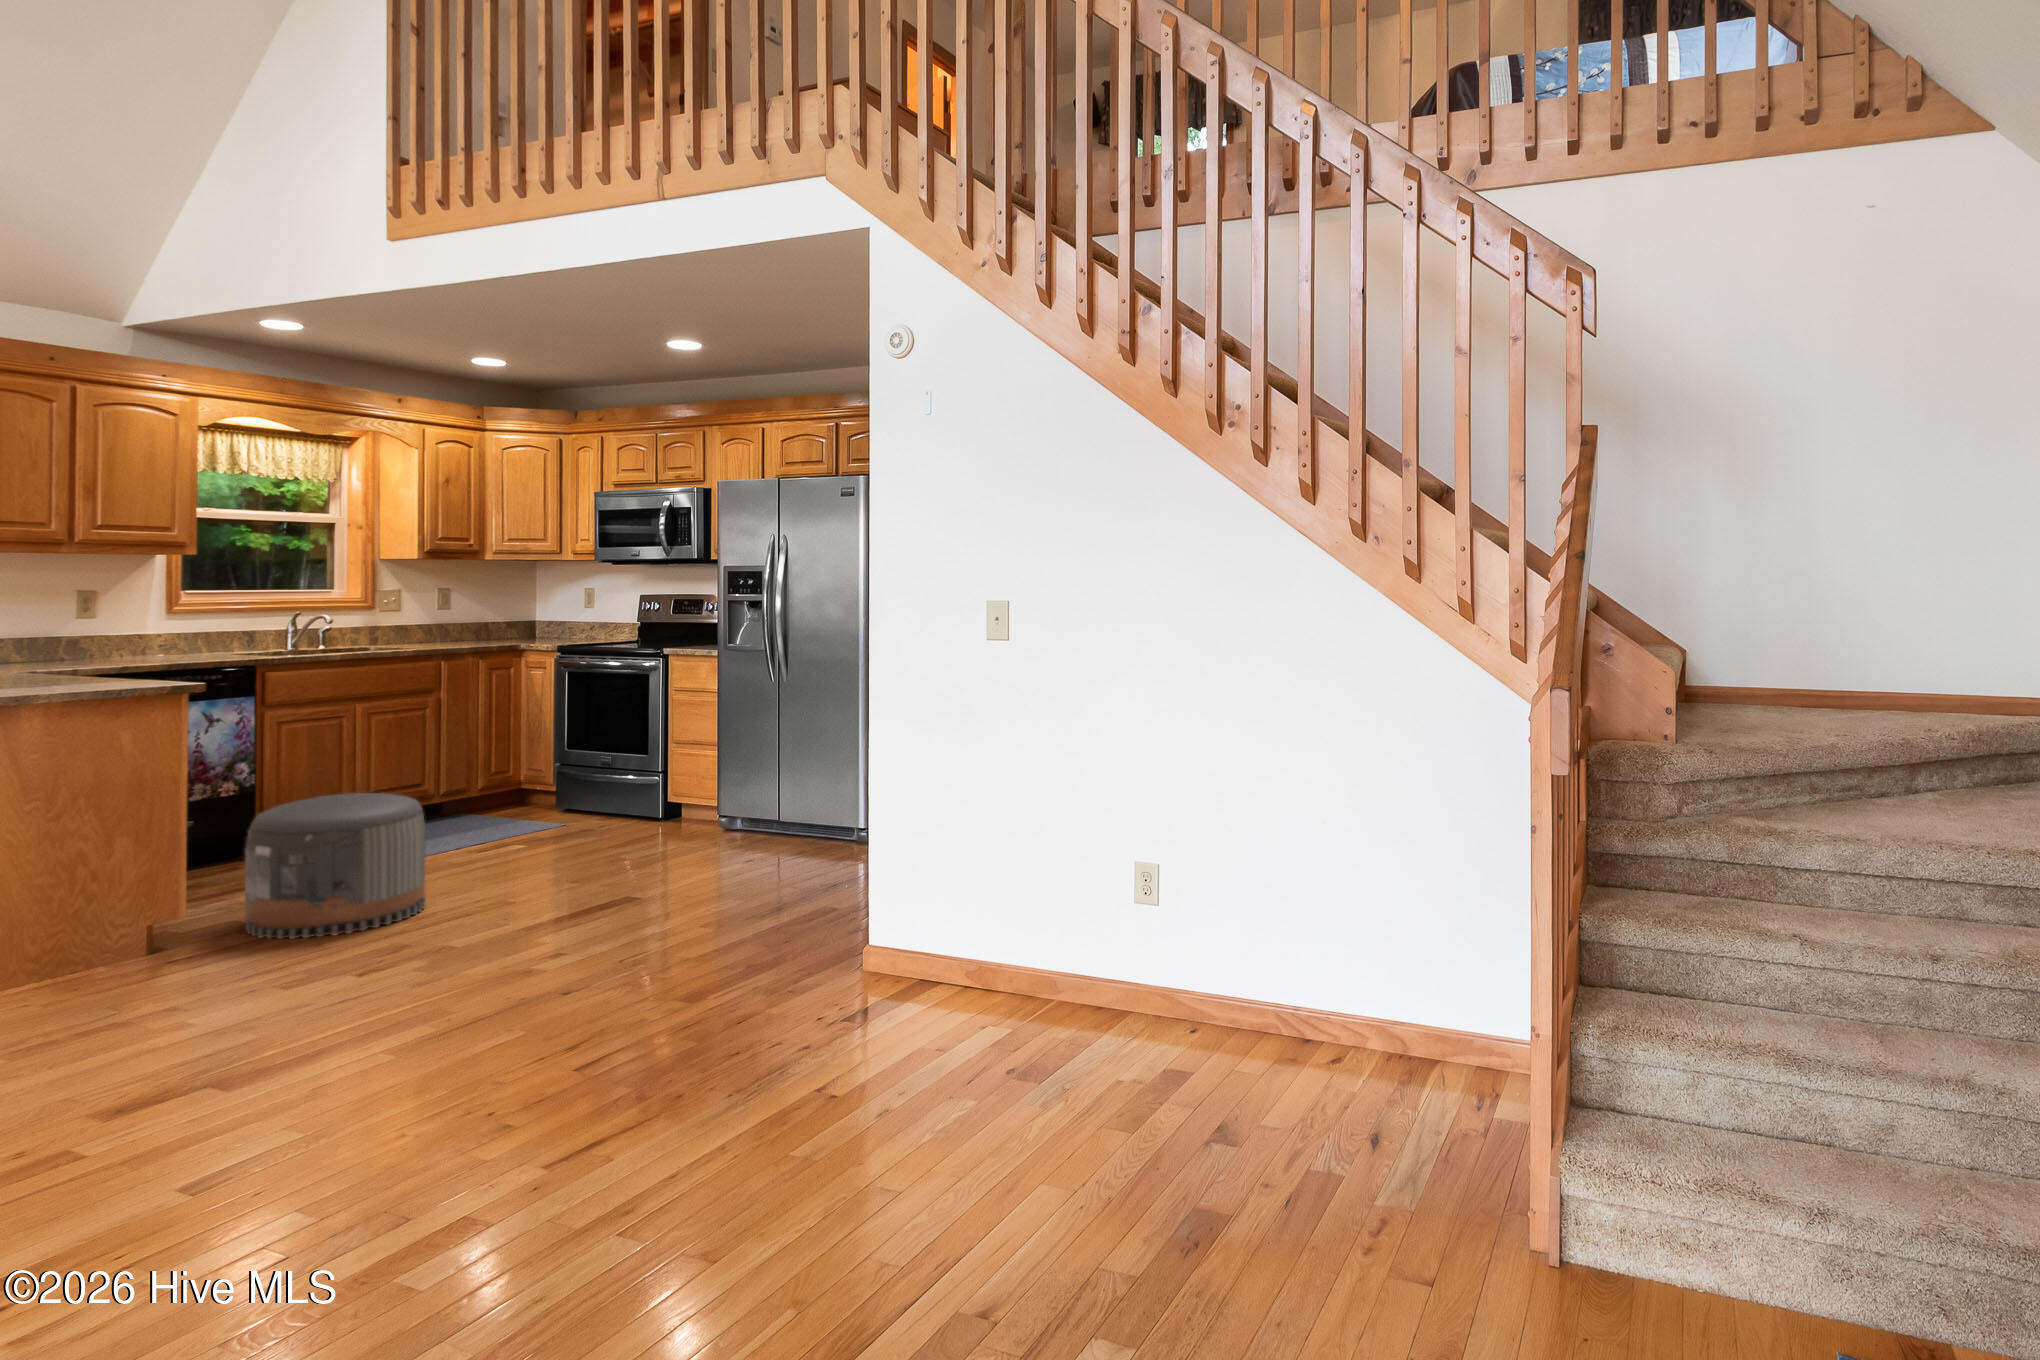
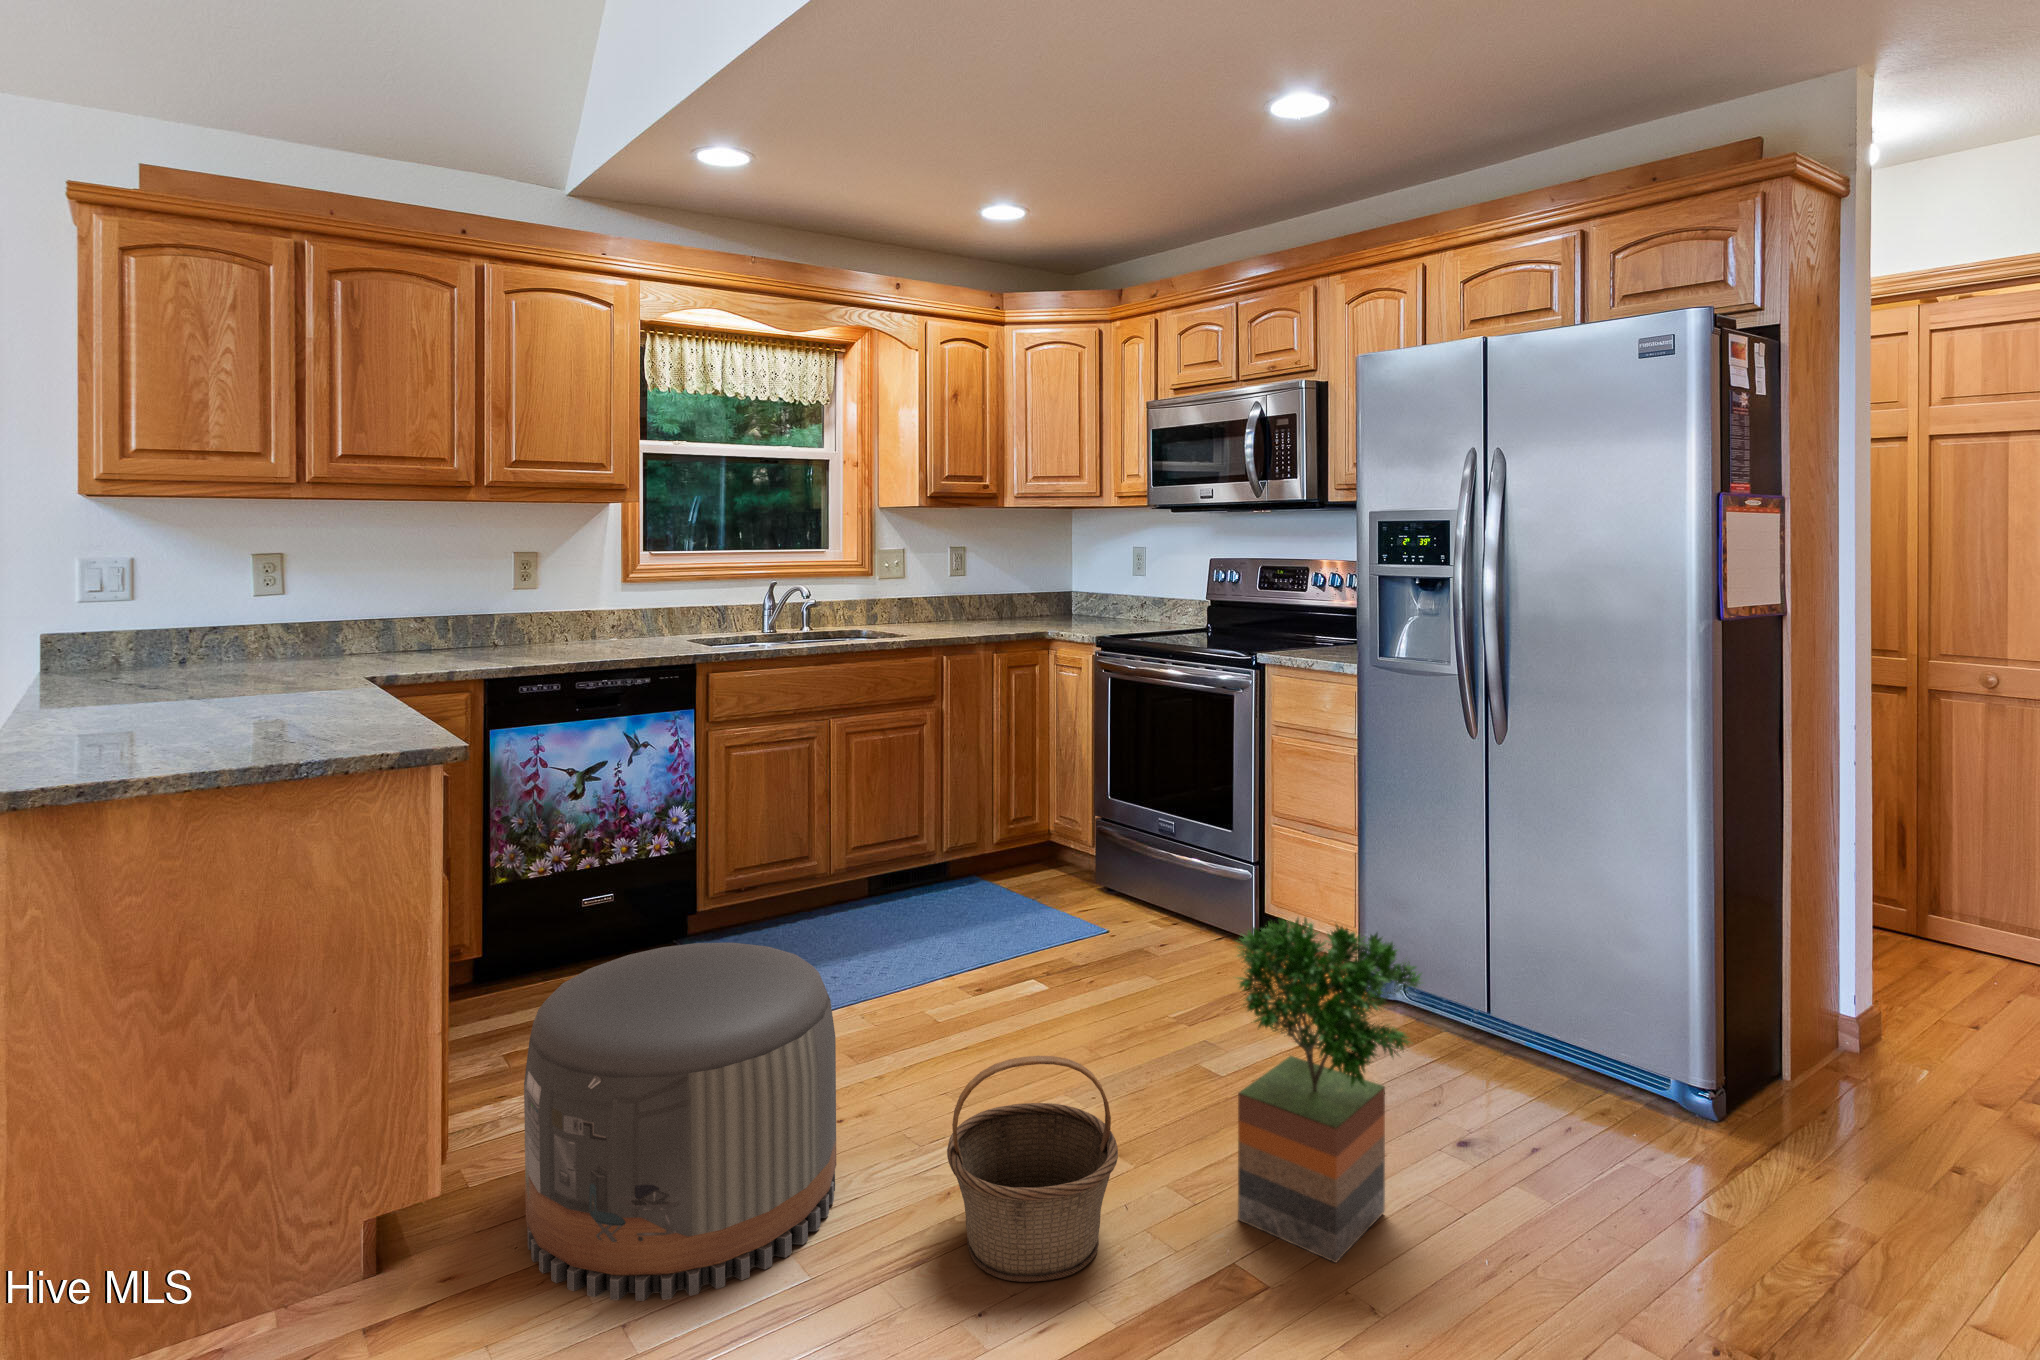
potted tree: none [637,750,727,886] -> present [1237,918,1423,1263]
basket: none [494,816,581,908] -> present [947,1056,1118,1282]

